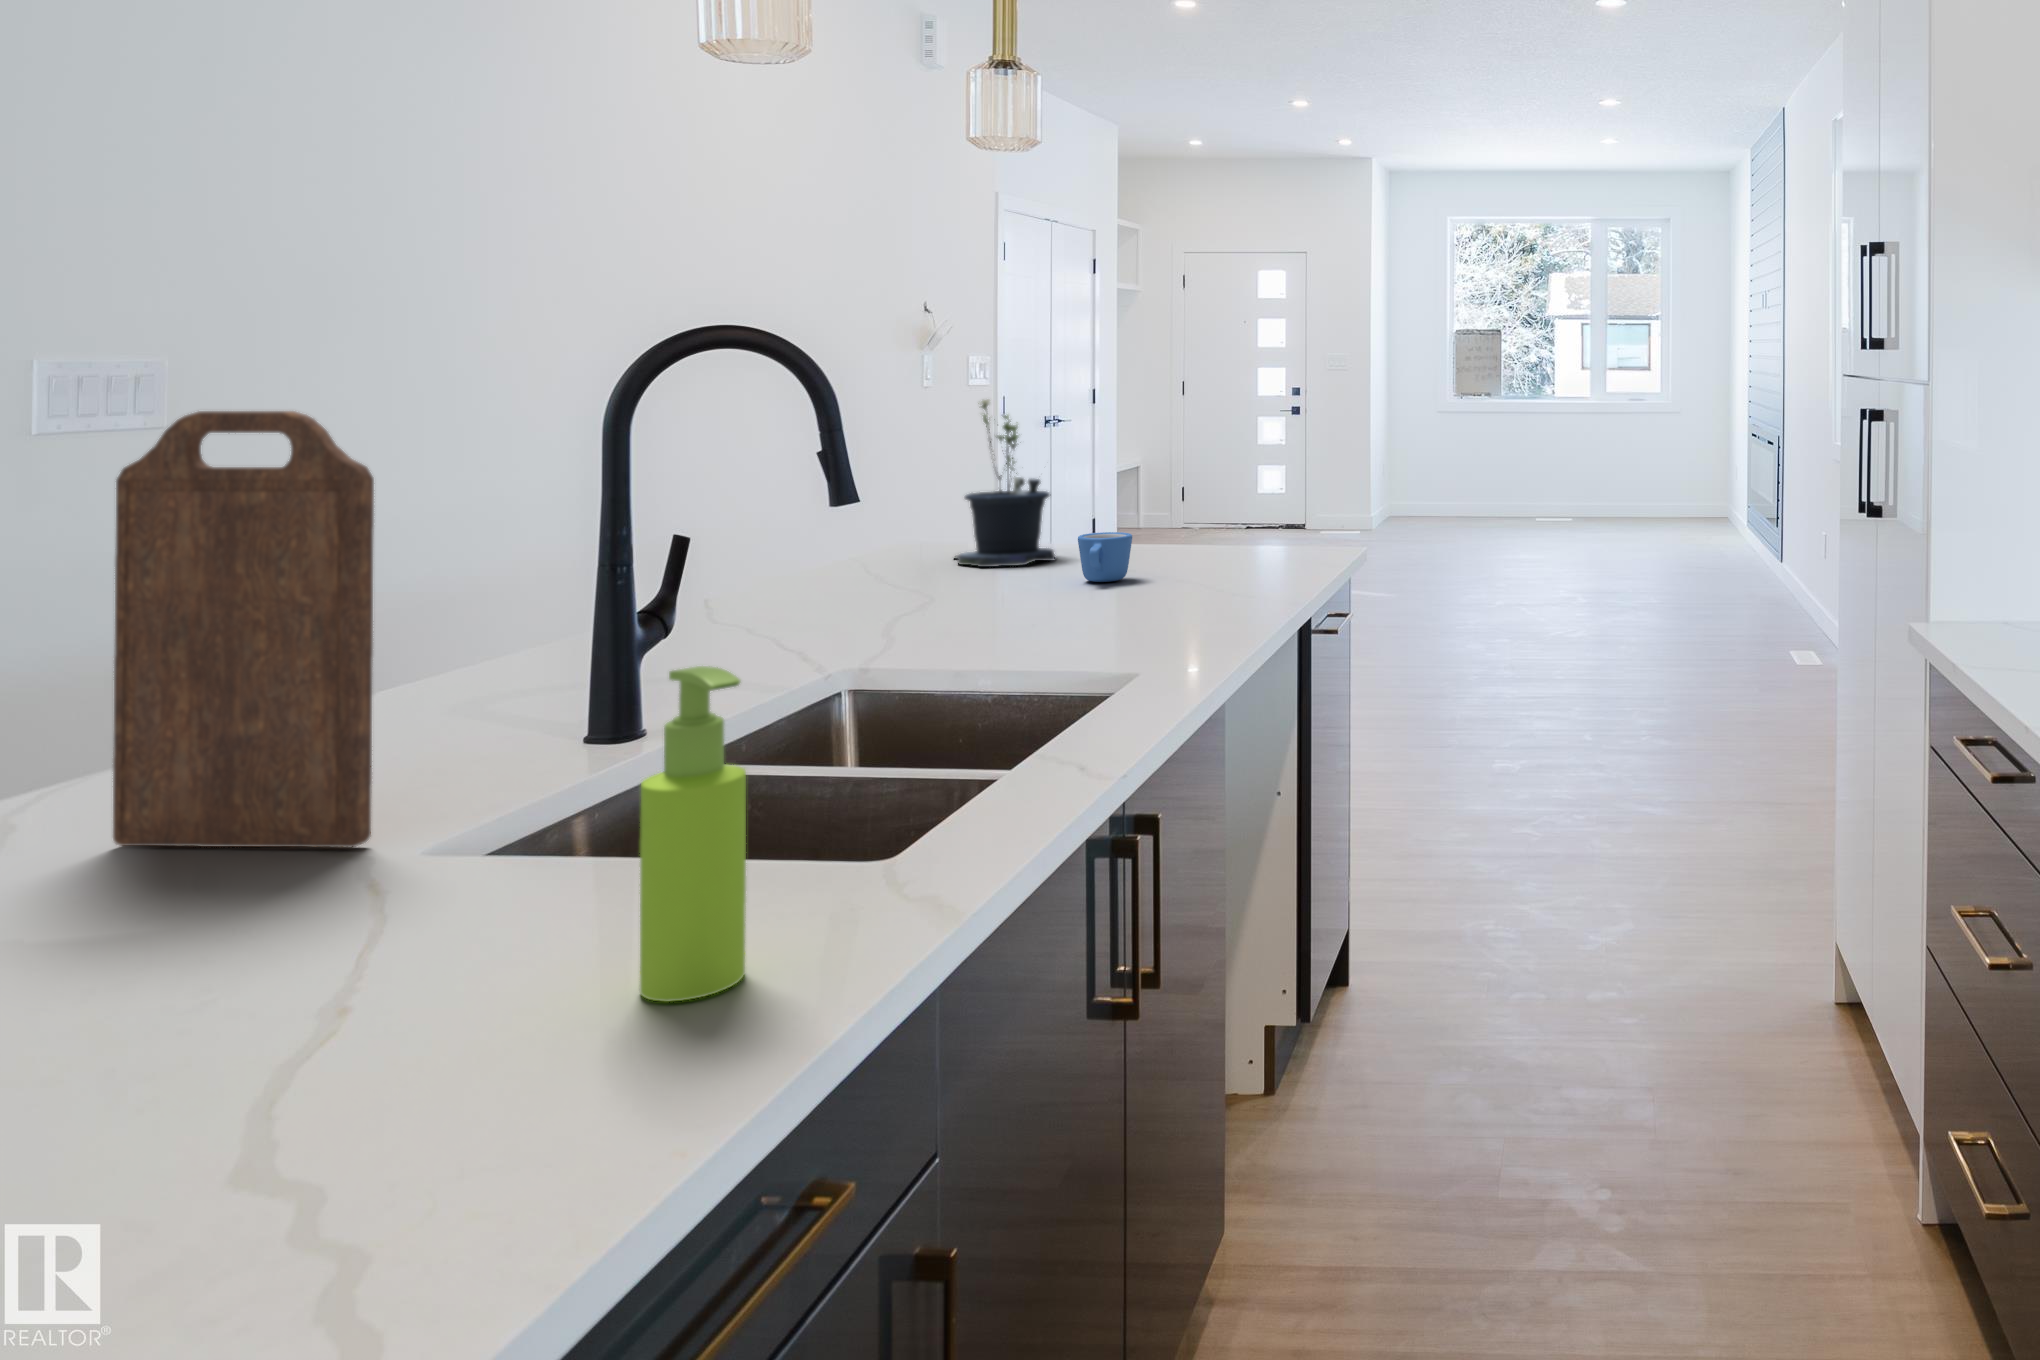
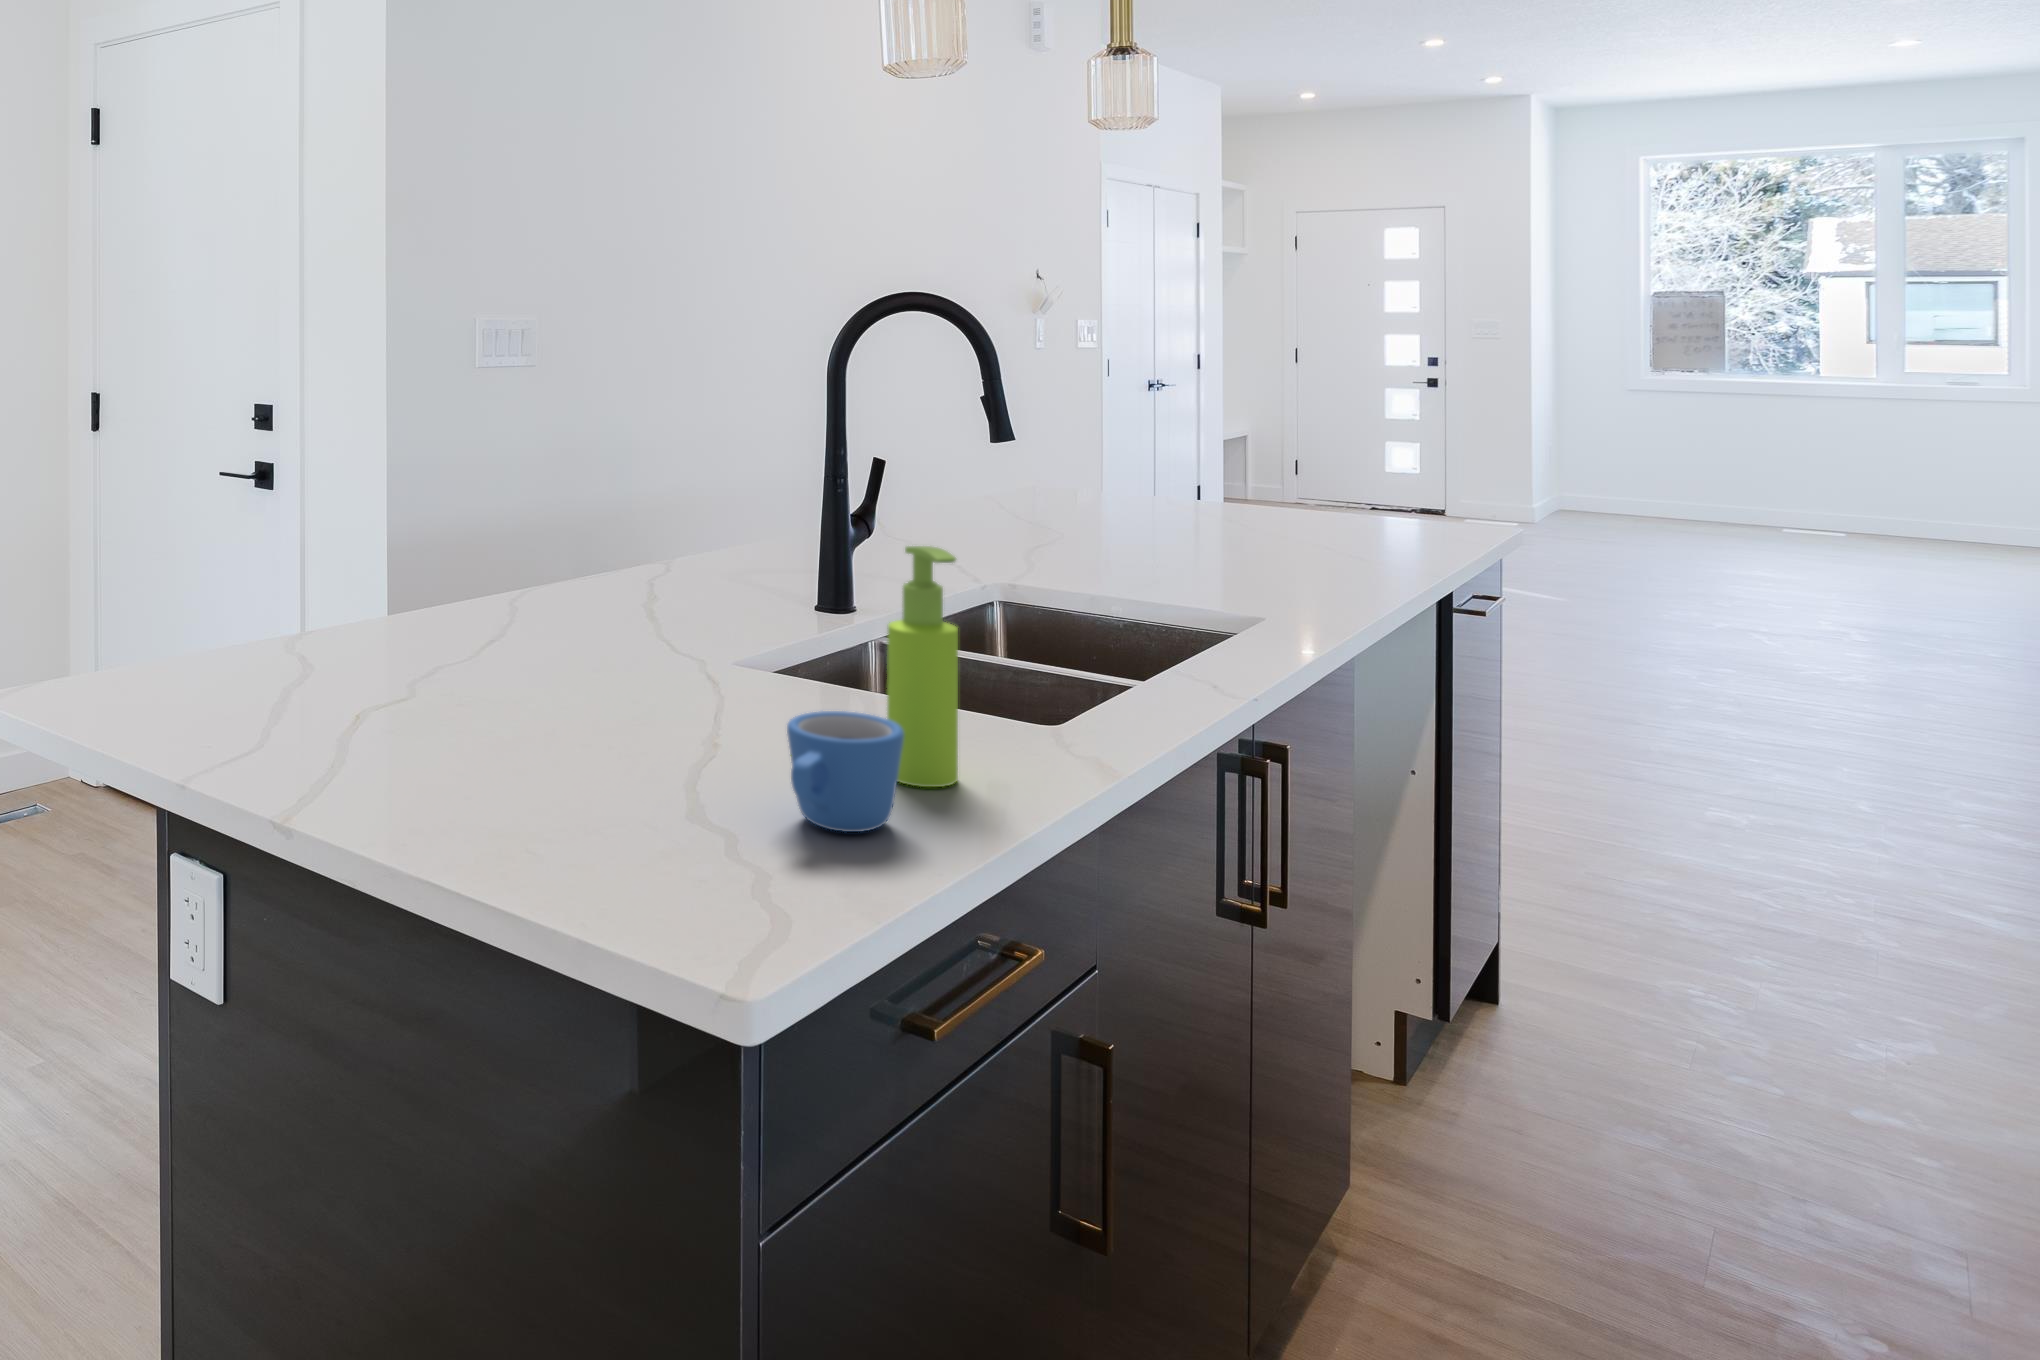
potted plant: present [955,400,1055,567] -> none [1073,360,1171,514]
cutting board: present [113,411,374,848] -> none [563,353,699,651]
mug: present [1078,532,1132,582] -> present [787,711,904,832]

